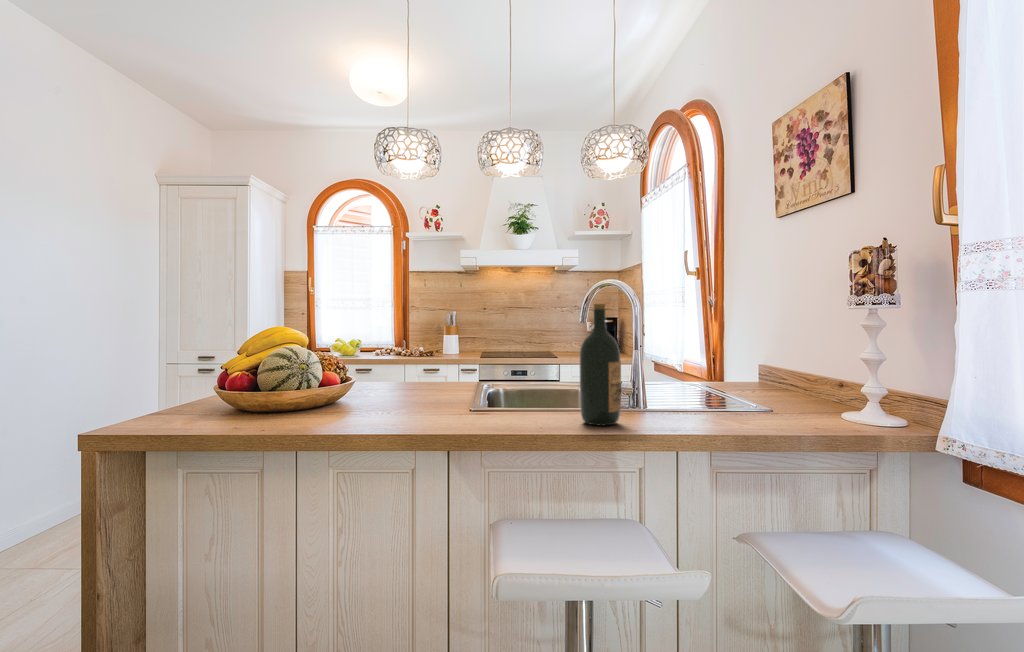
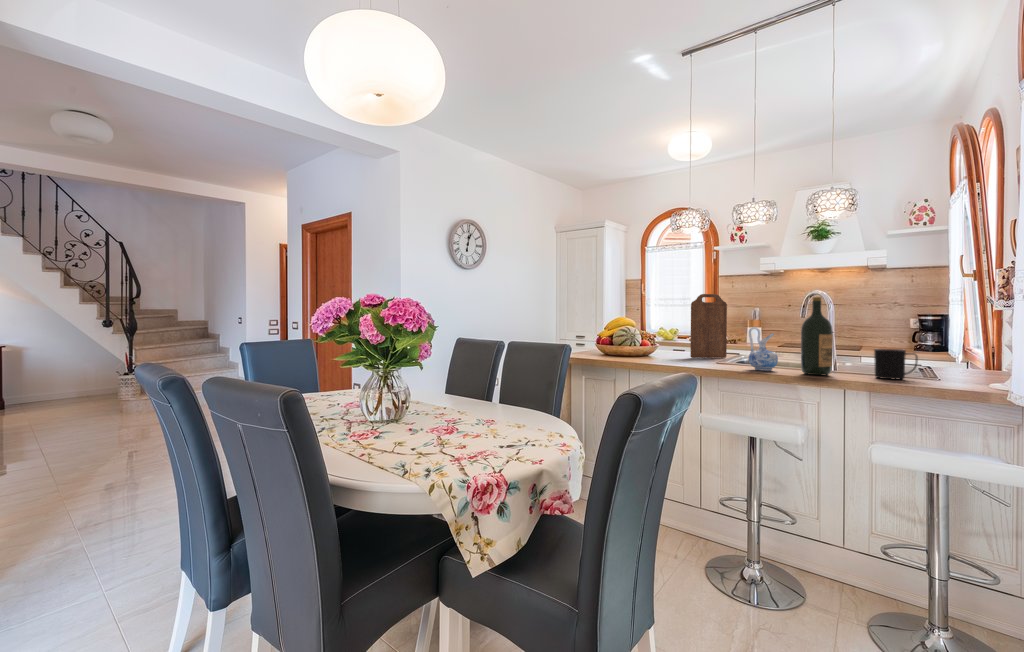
cutting board: none [398,294,448,397] -> present [690,294,727,358]
ceramic pitcher: none [505,351,546,423] -> present [749,327,778,371]
mug: none [664,377,712,422] -> present [874,349,918,380]

